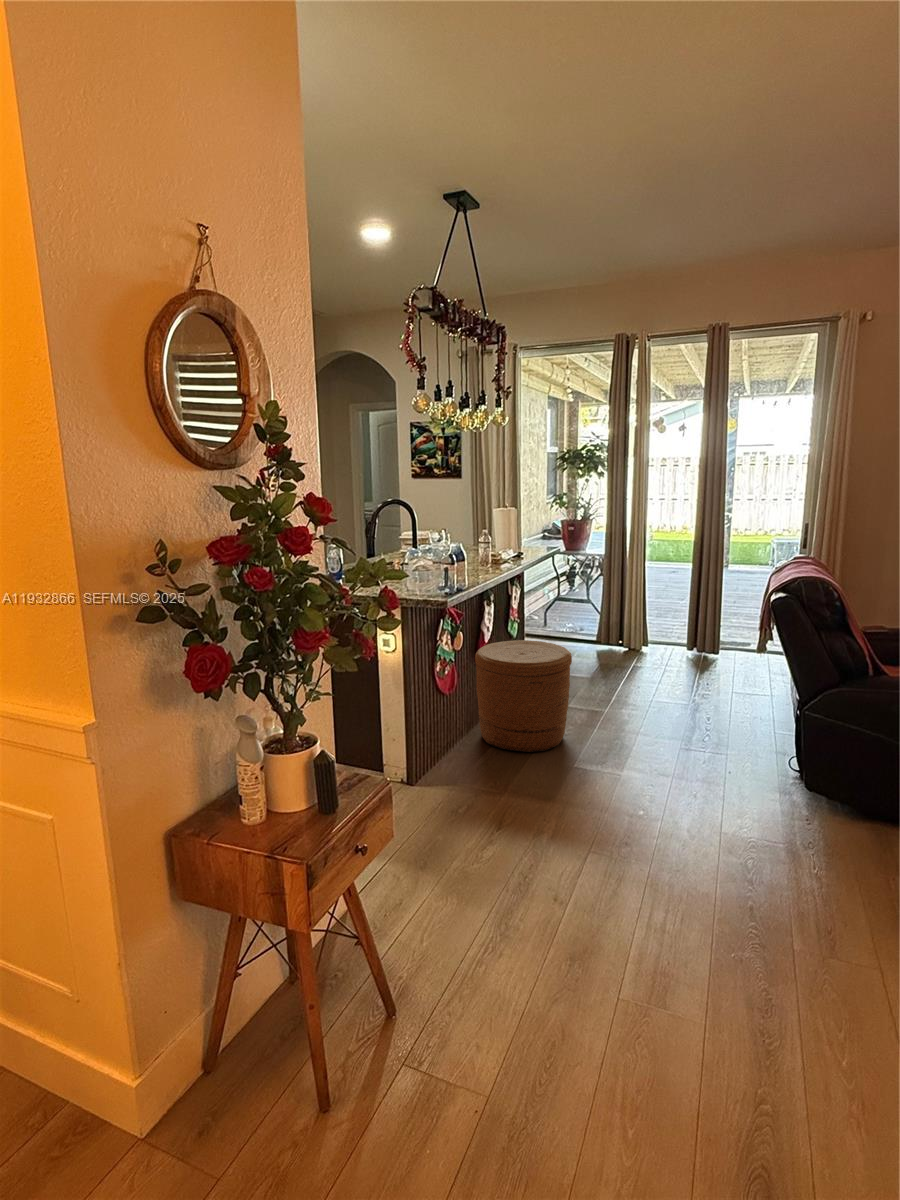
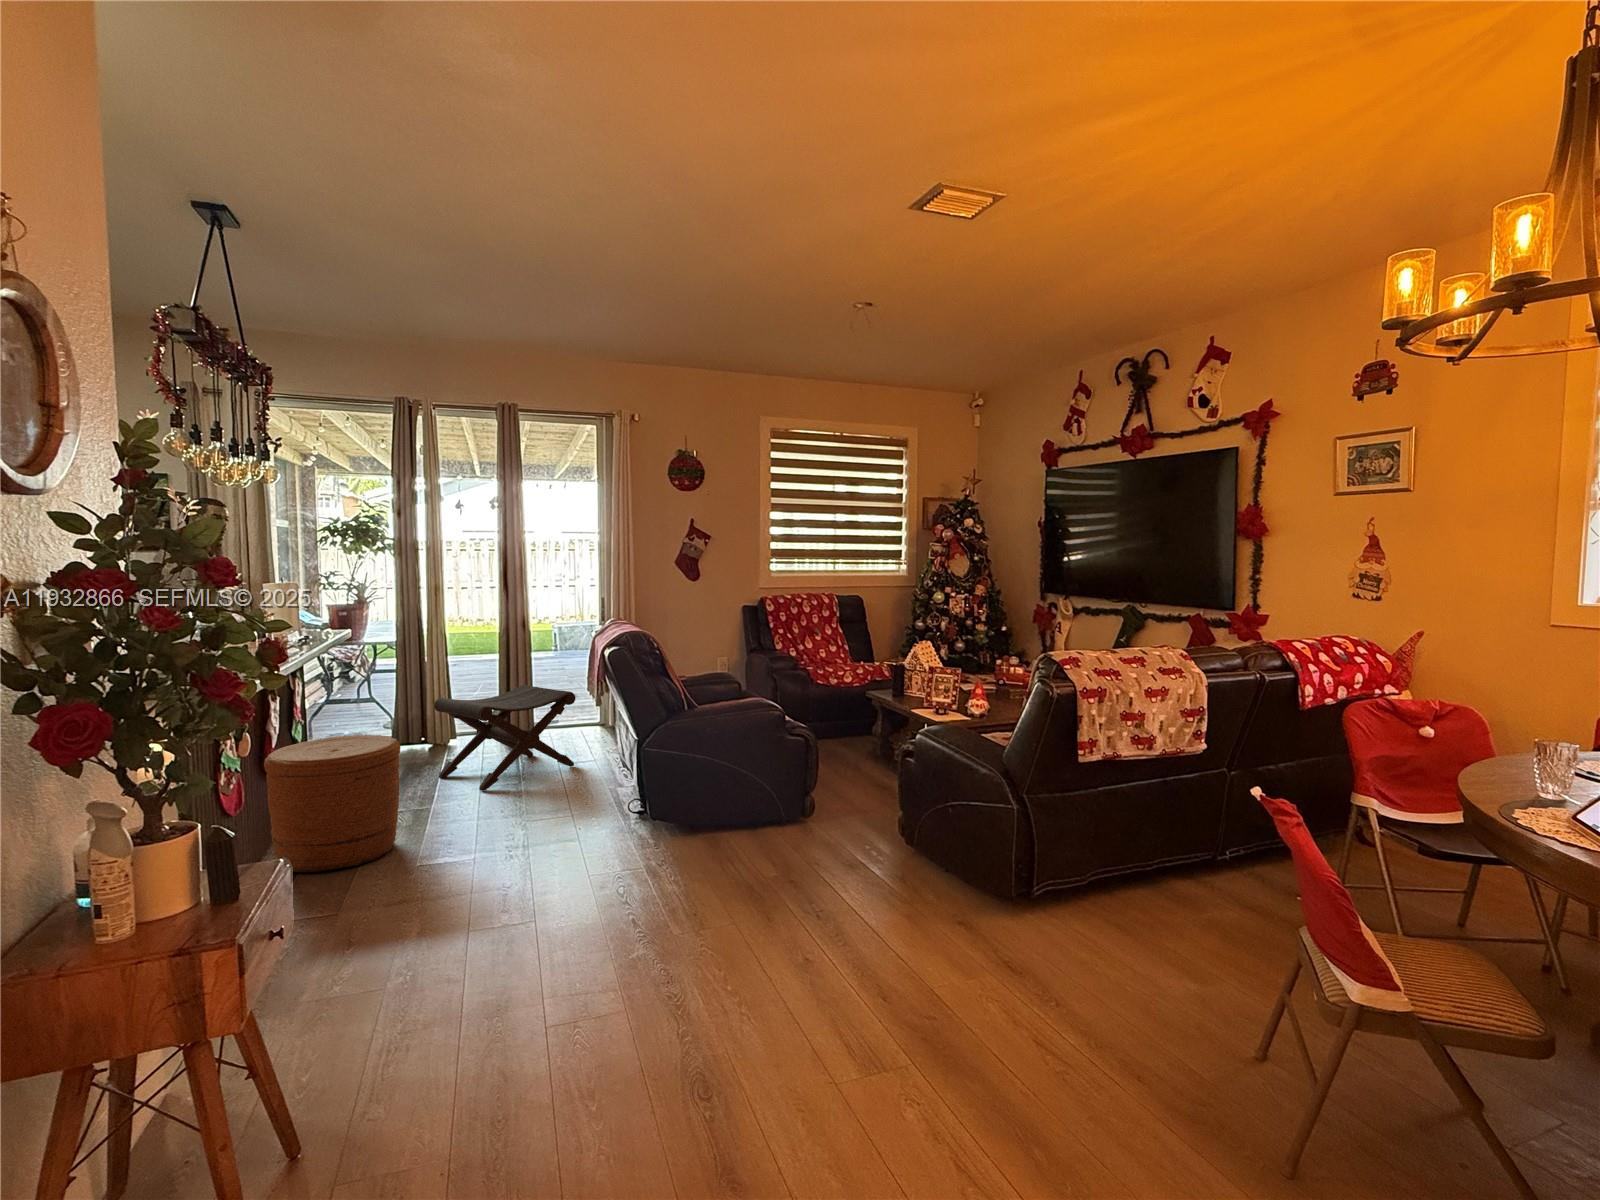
footstool: none [620,610,754,706] -> present [434,685,576,791]

